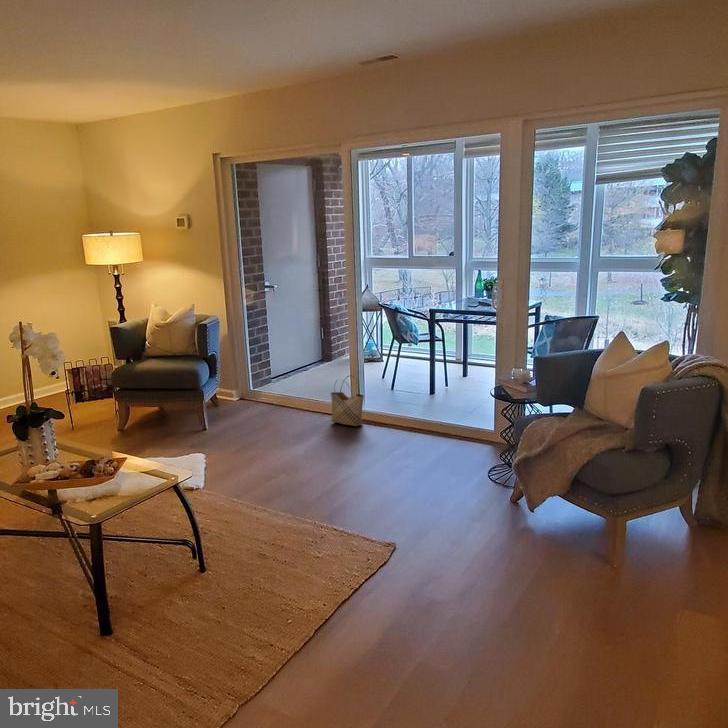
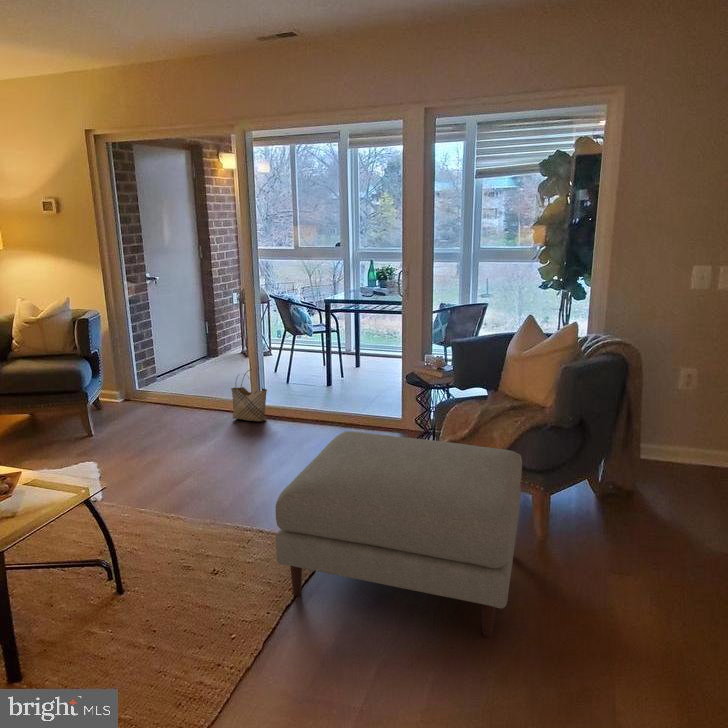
ottoman: none [328,440,588,656] -> present [276,431,522,637]

